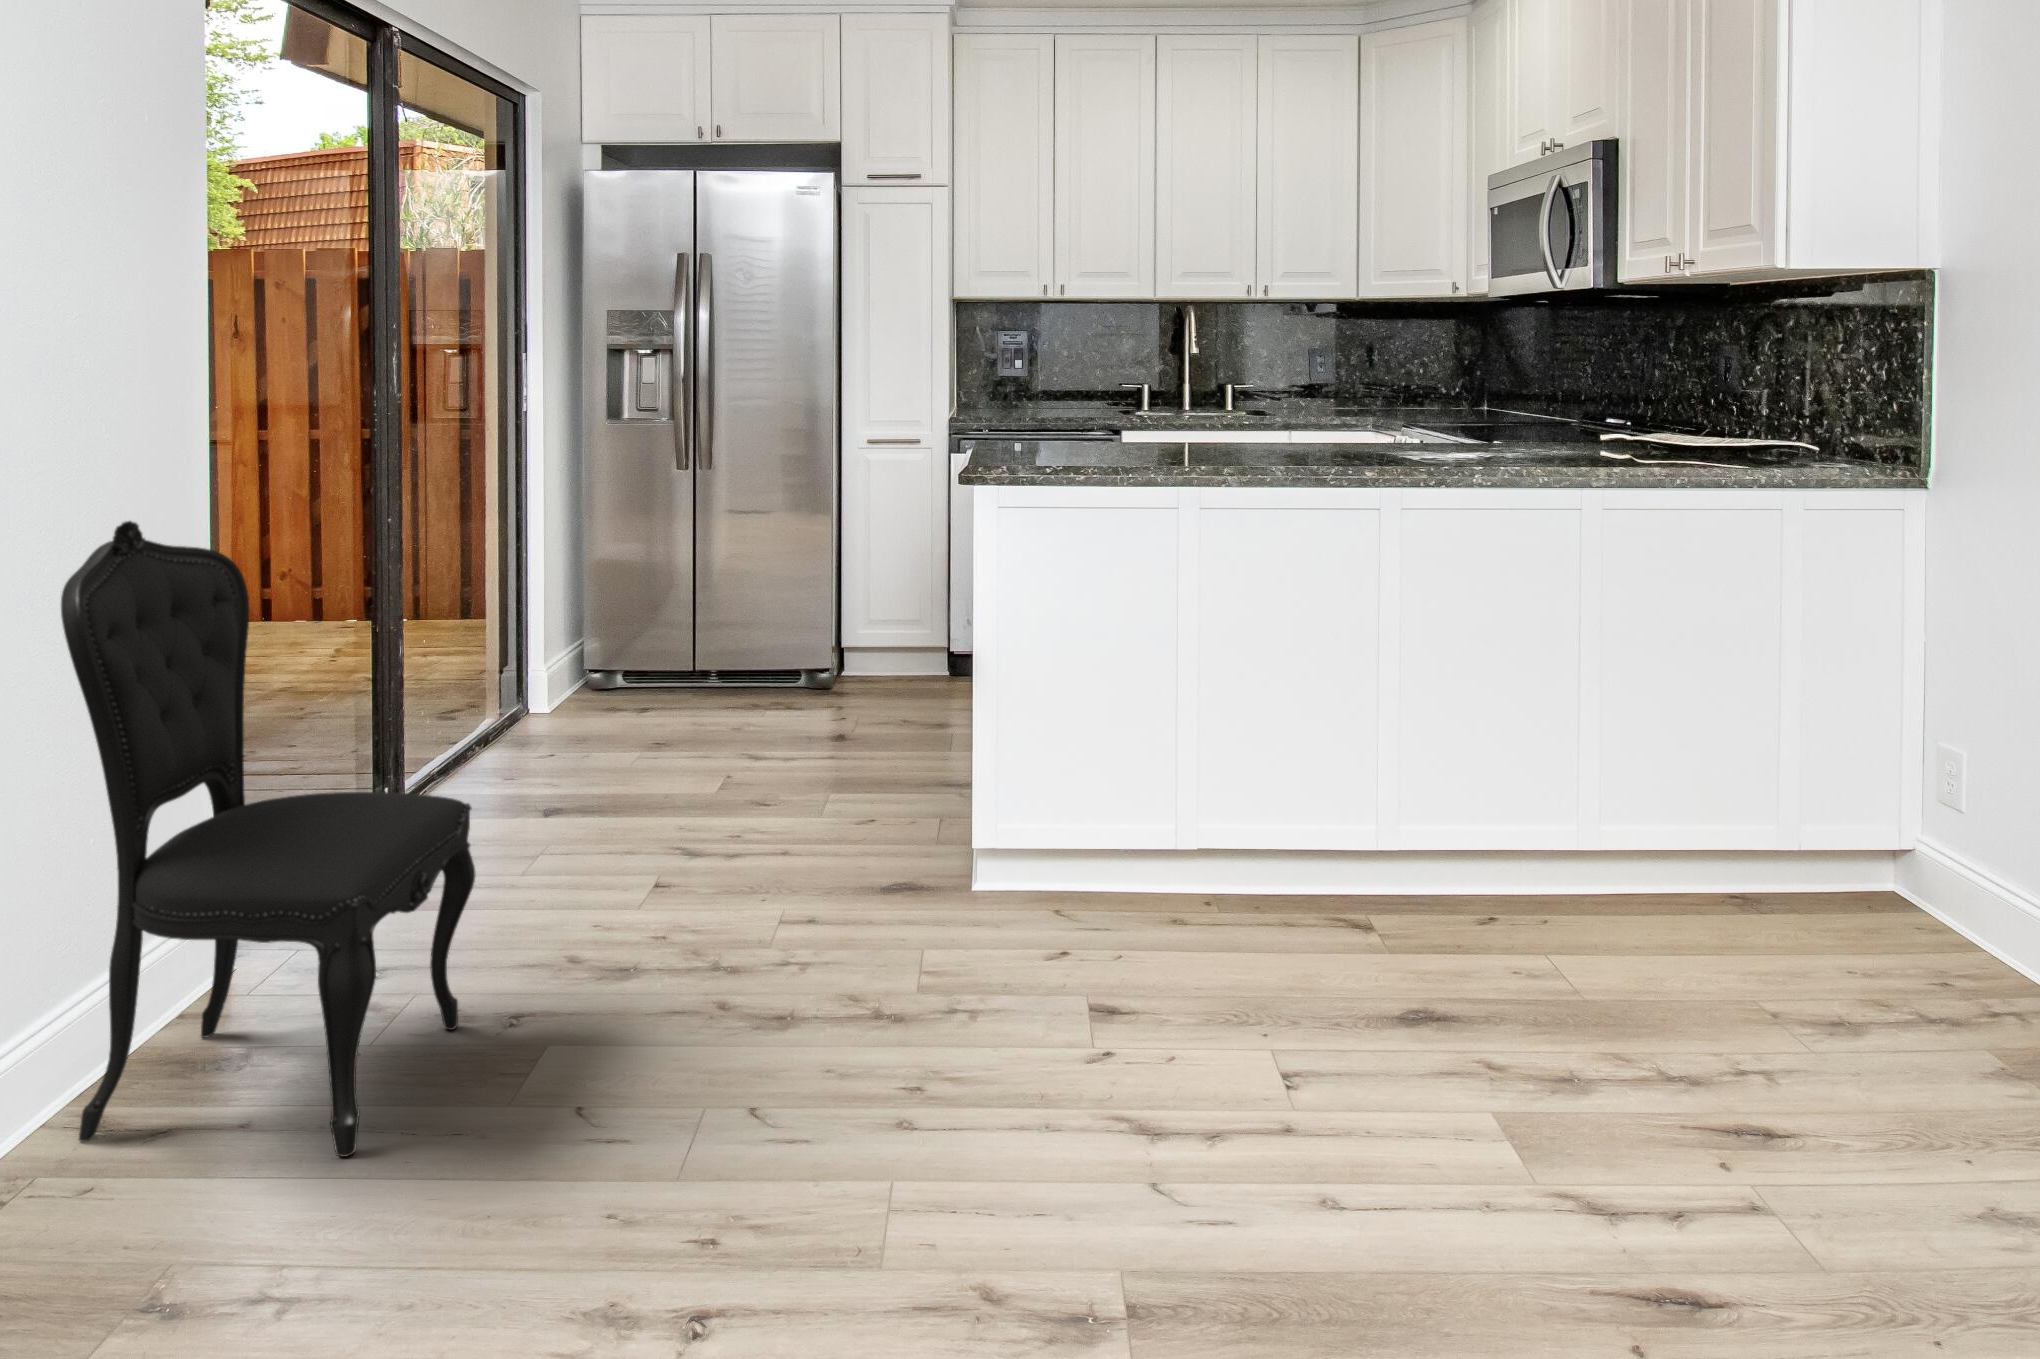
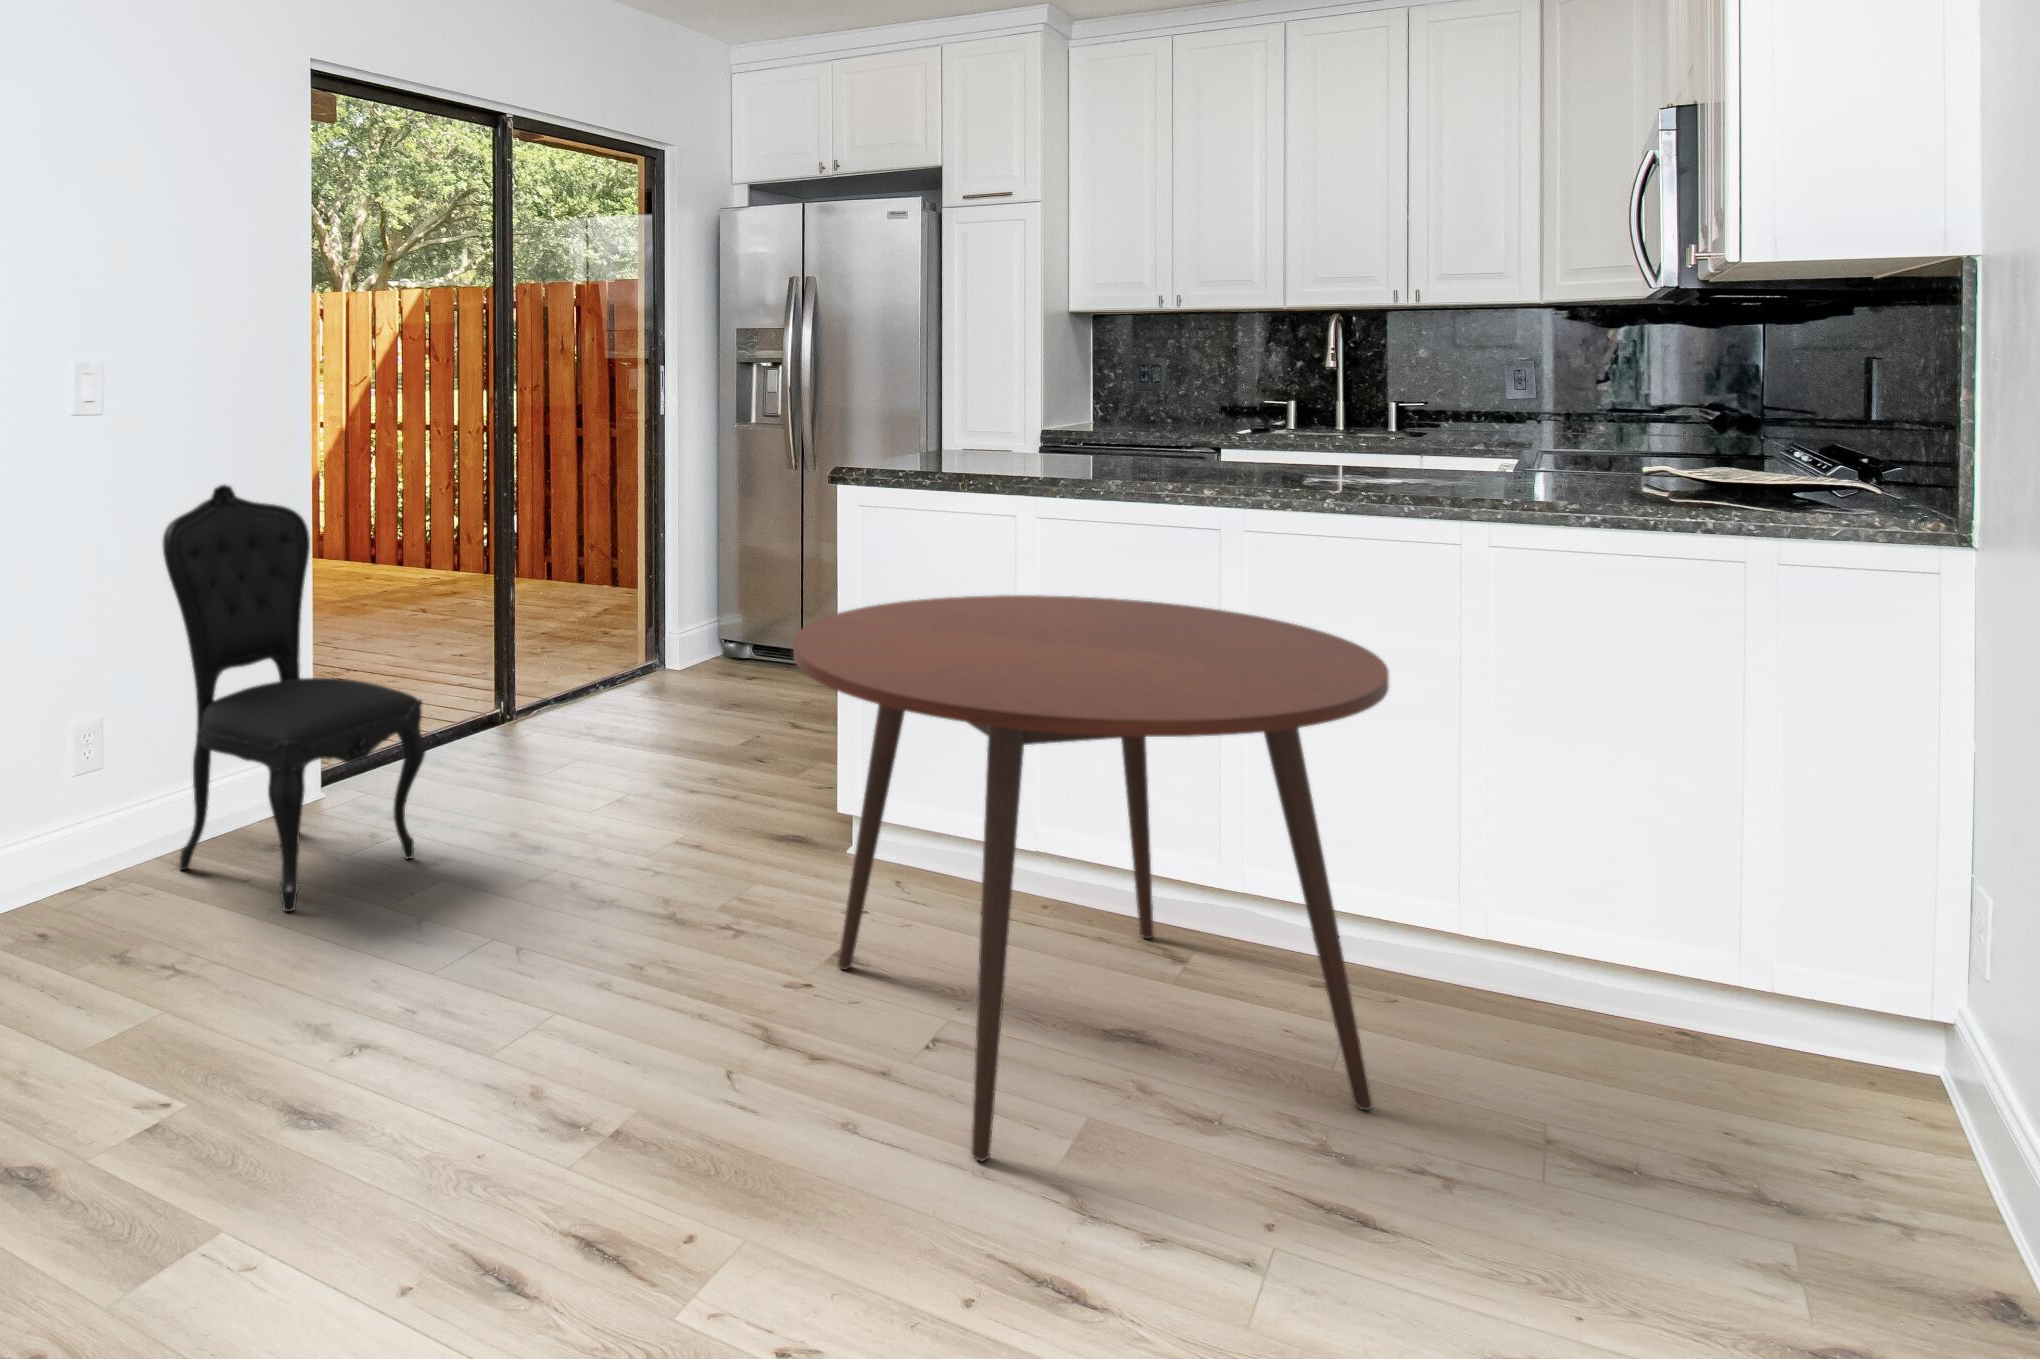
dining table: none [1095,581,1709,1196] -> present [793,595,1389,1161]

